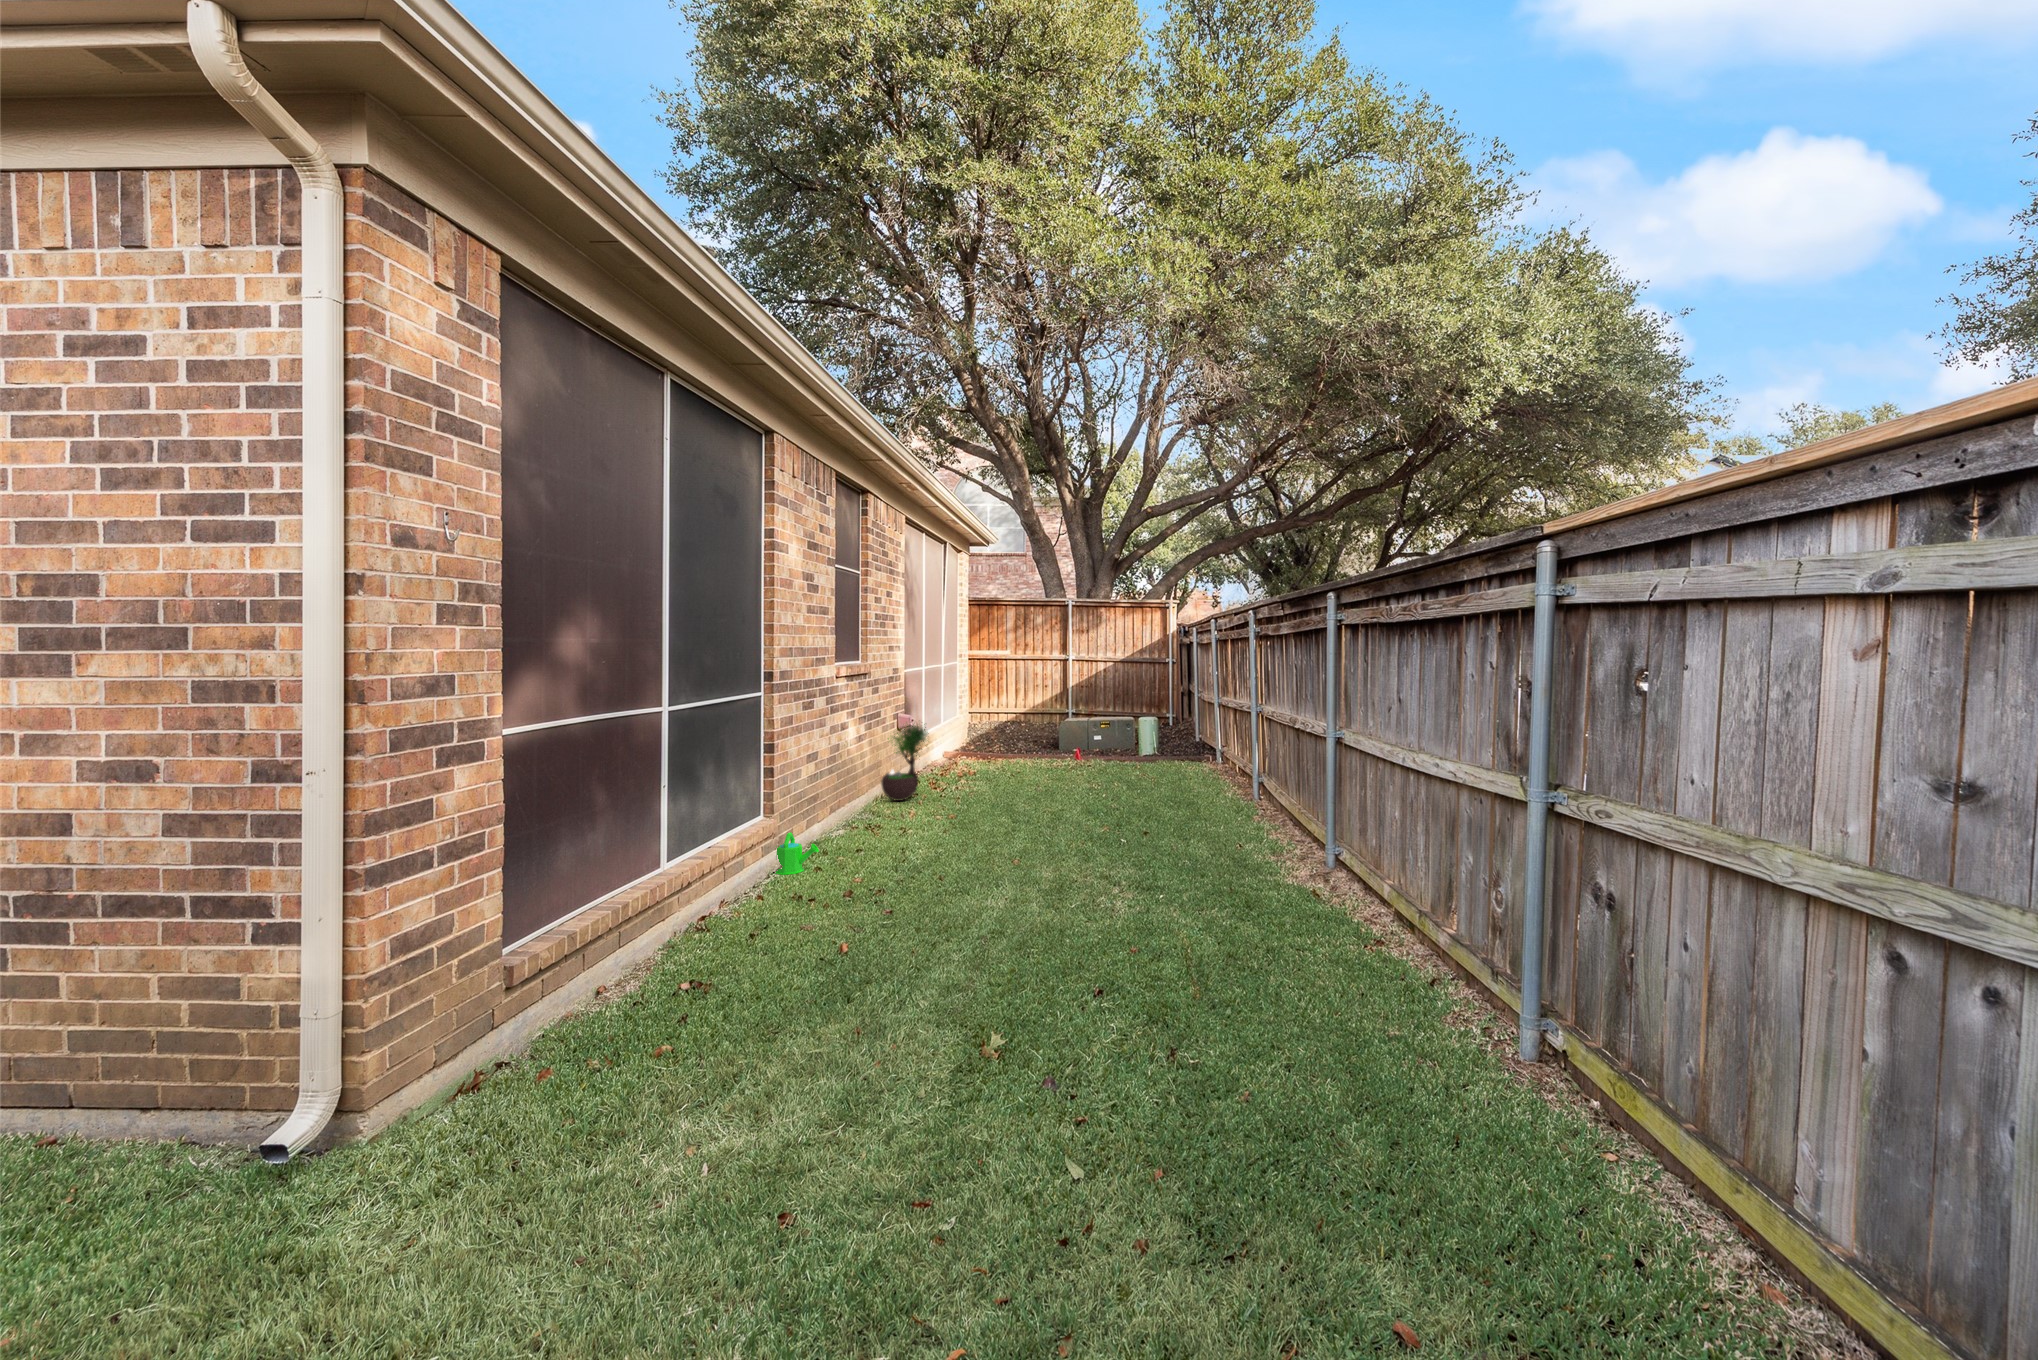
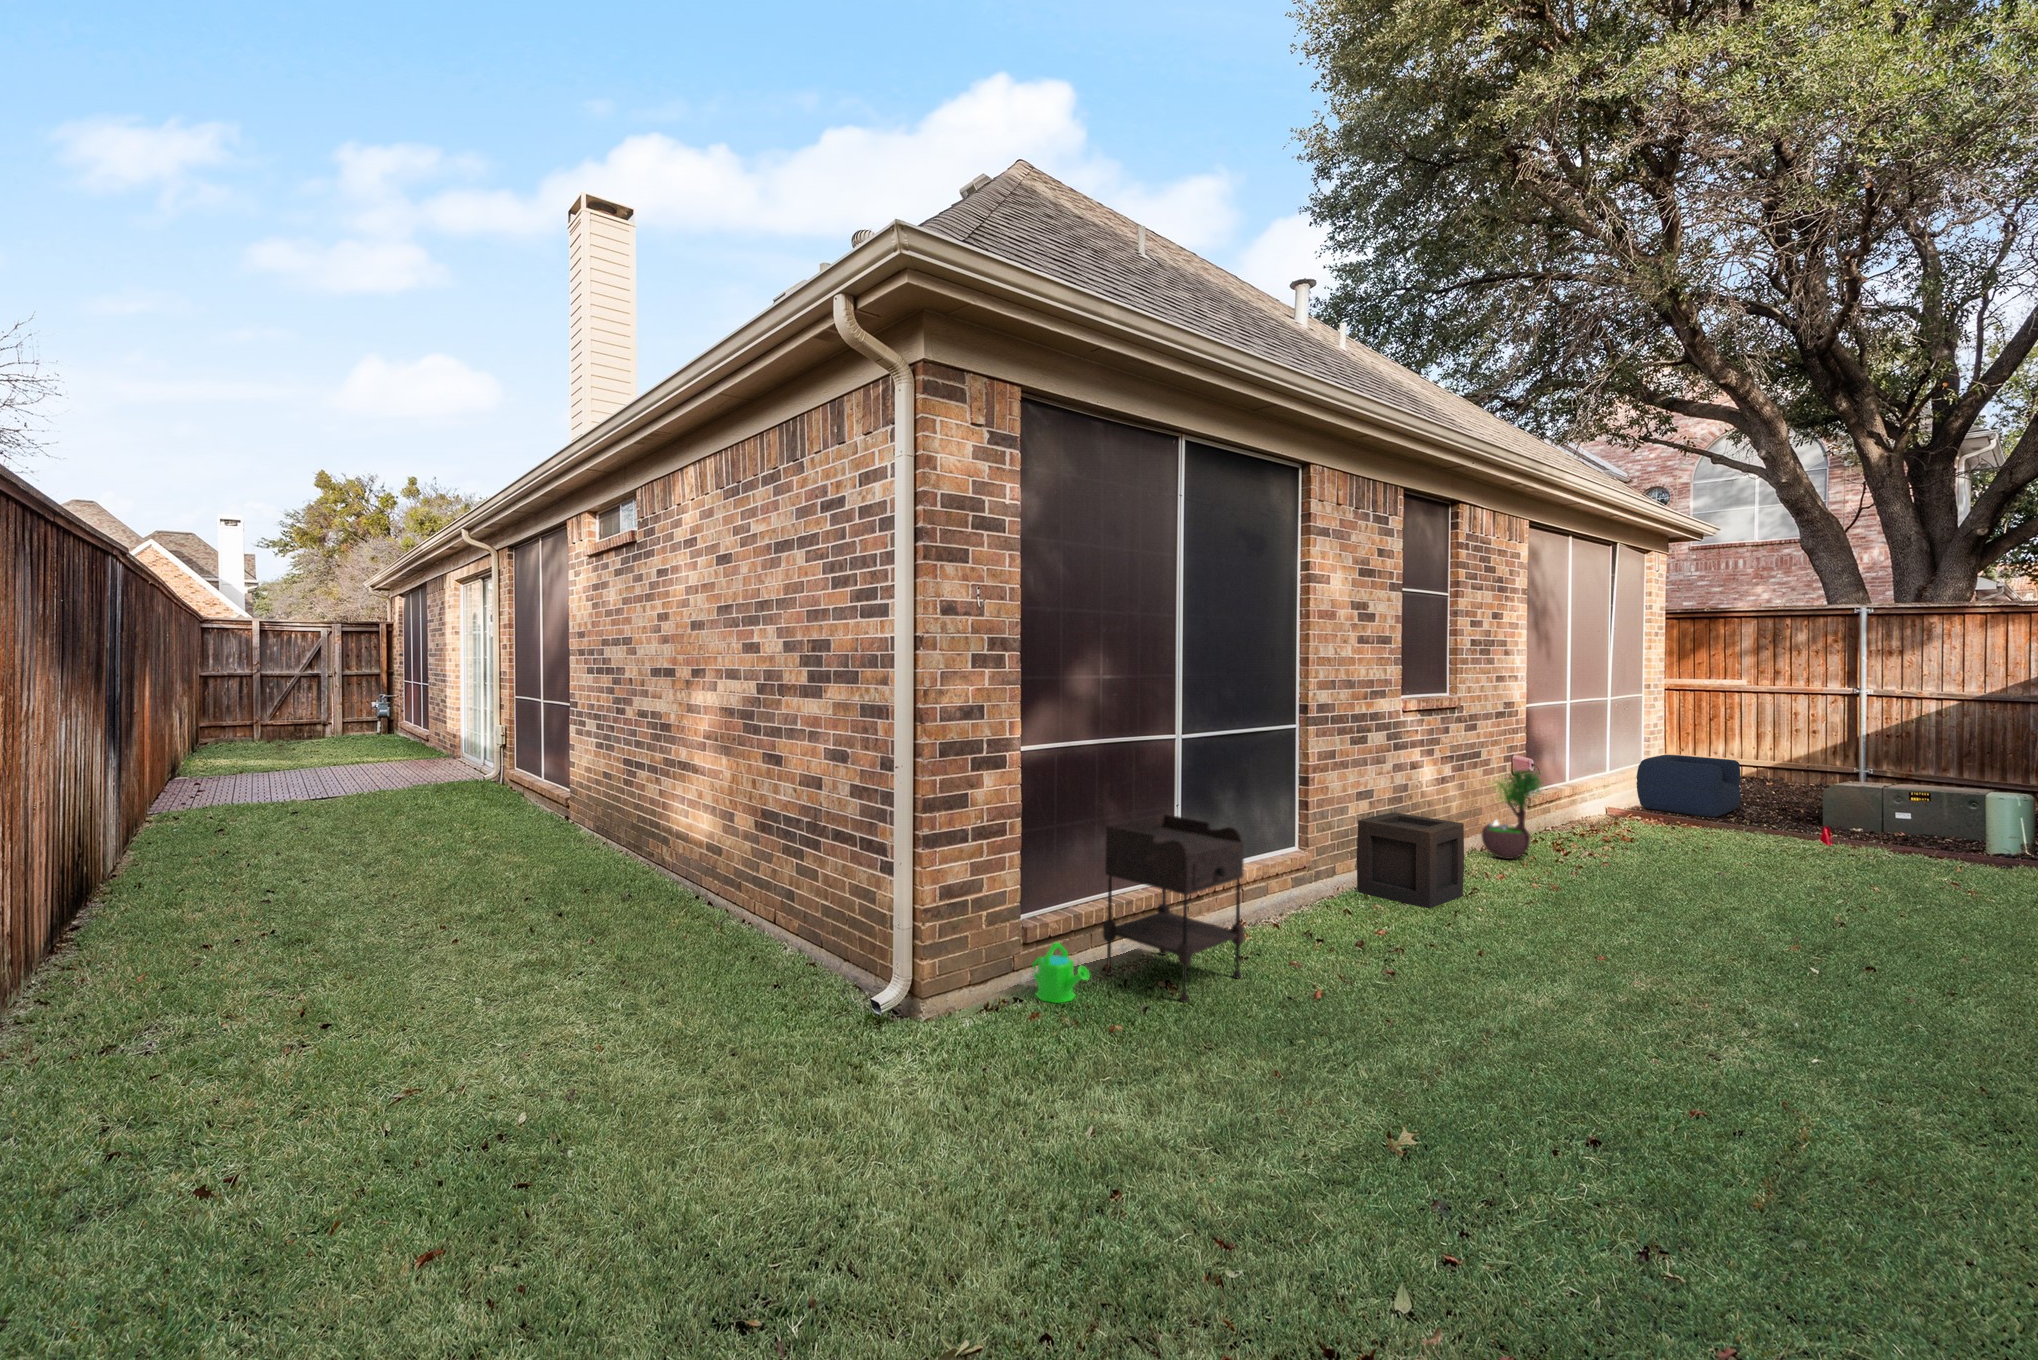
armchair: none [955,708,1015,751] -> present [1637,755,1740,817]
wooden crate: none [806,771,892,851] -> present [1357,812,1464,908]
side table: none [599,797,761,997] -> present [1103,814,1245,1002]
watering can: present [775,832,819,875] -> present [1032,942,1090,1003]

